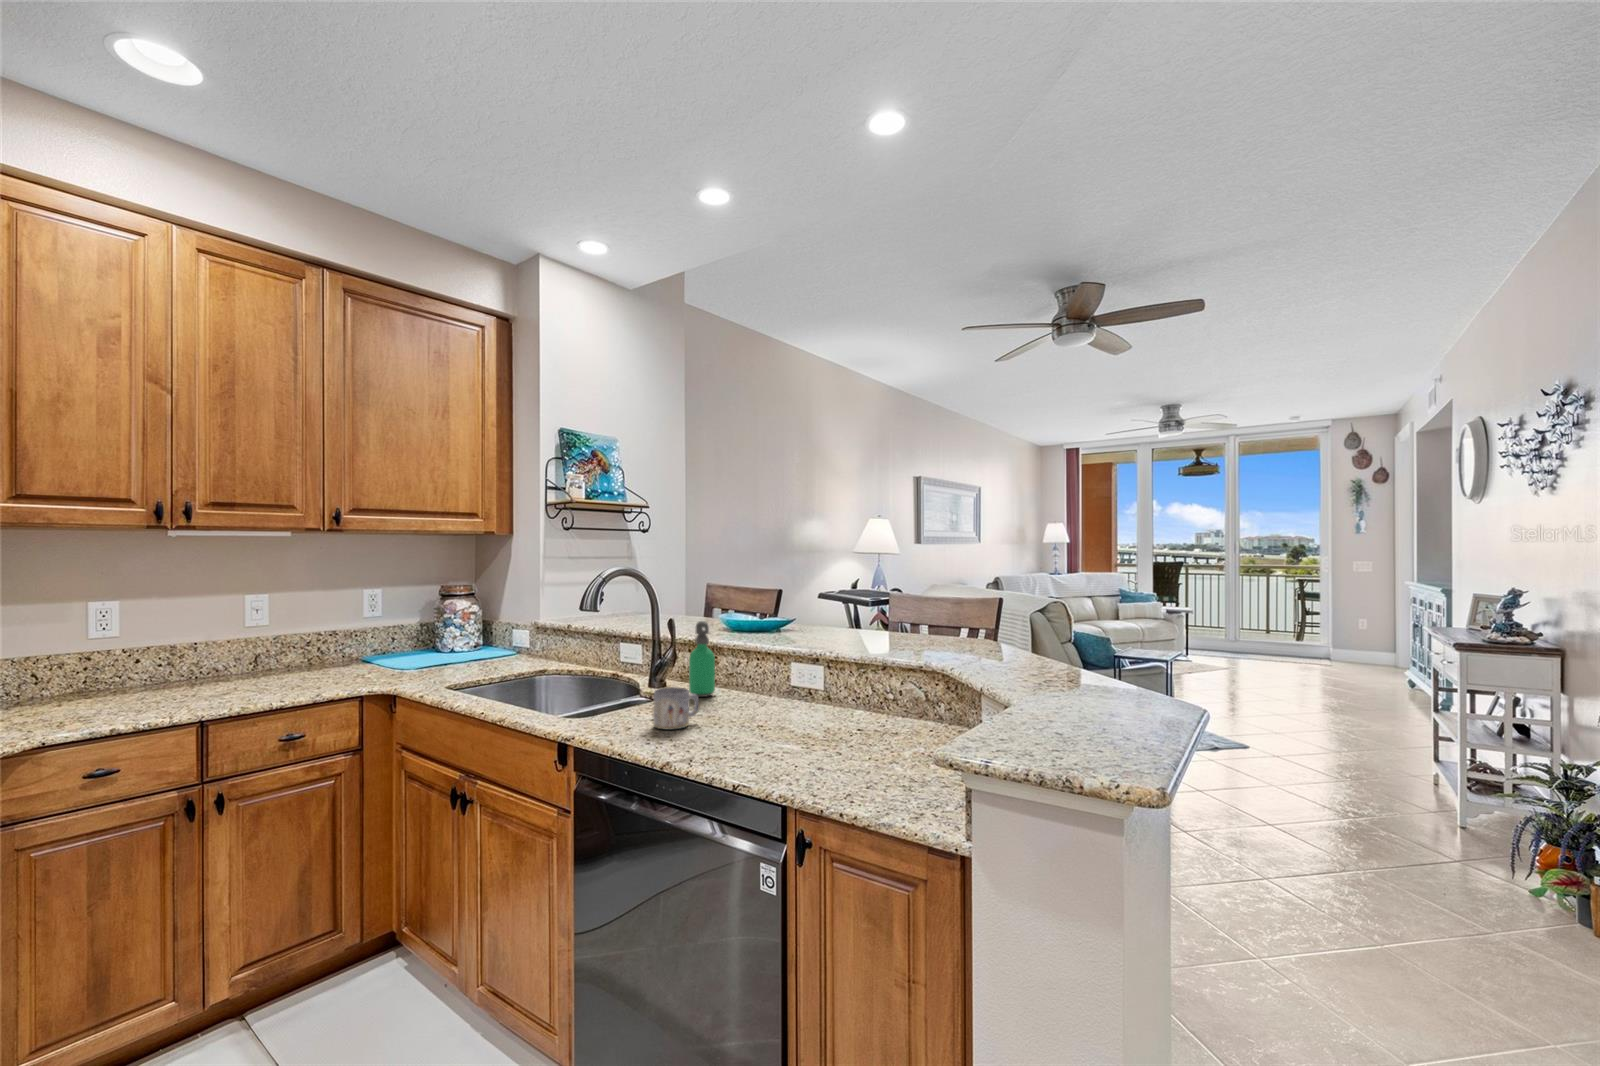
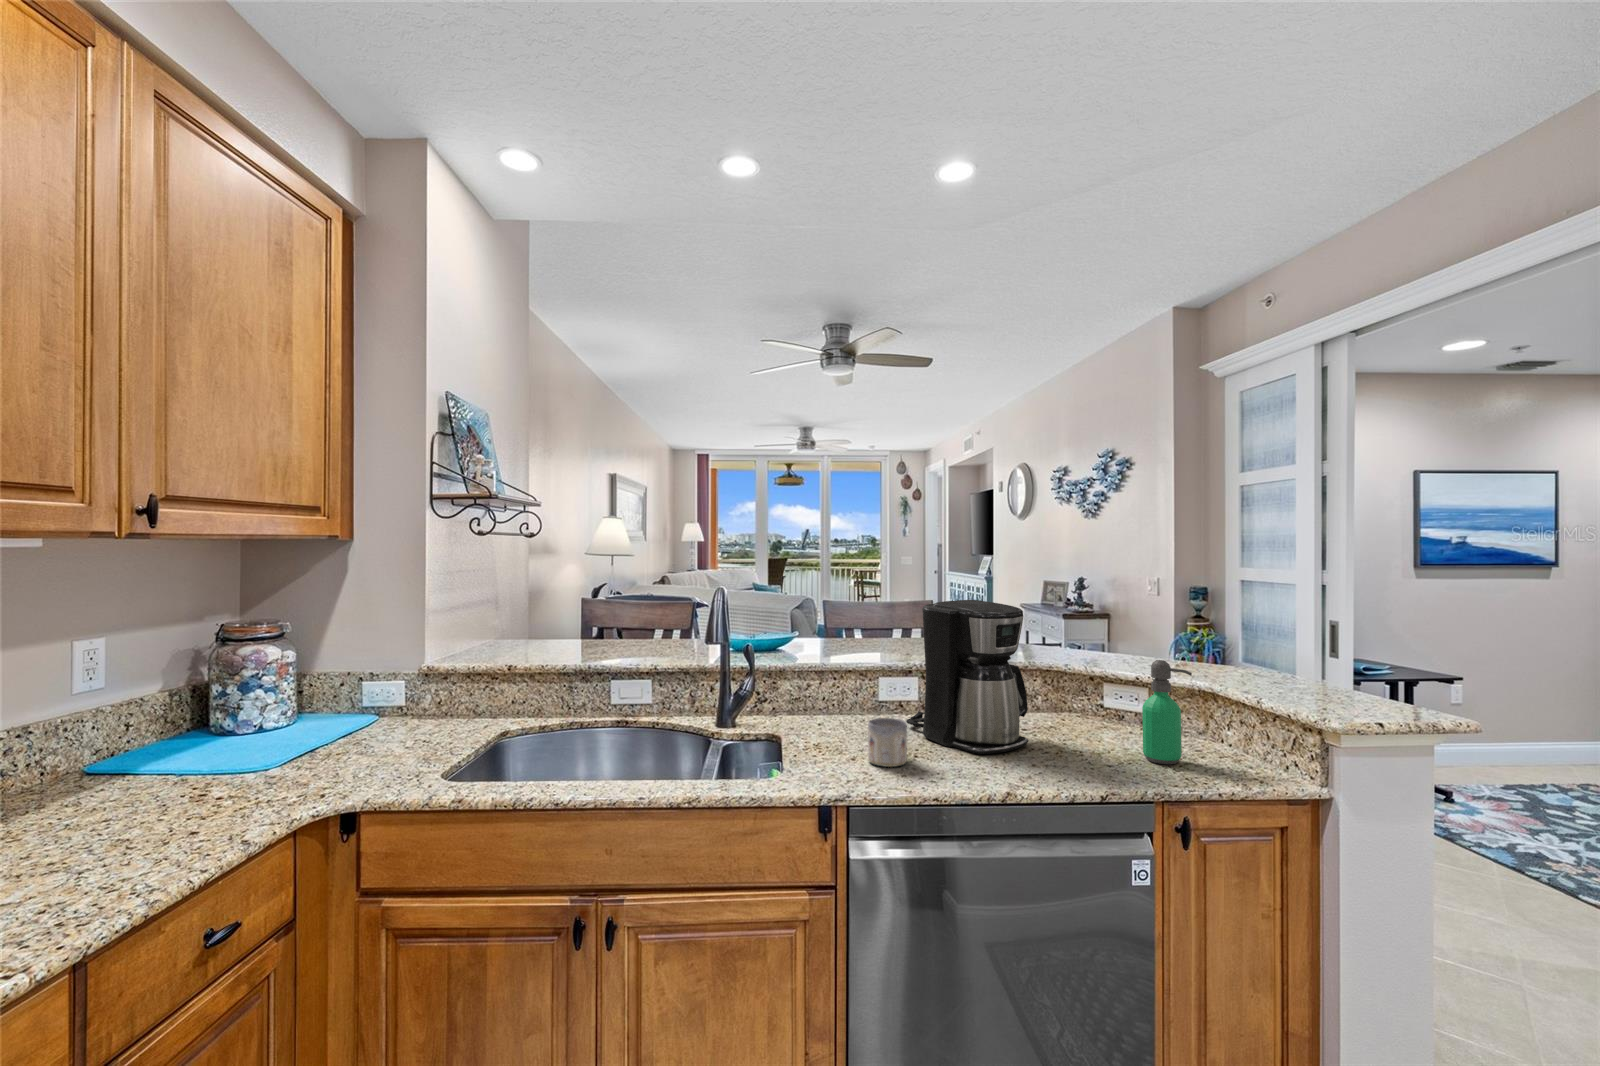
coffee maker: none [747,588,847,739] -> present [906,600,1029,755]
soap dispenser: present [689,621,715,697] -> present [1142,660,1192,764]

